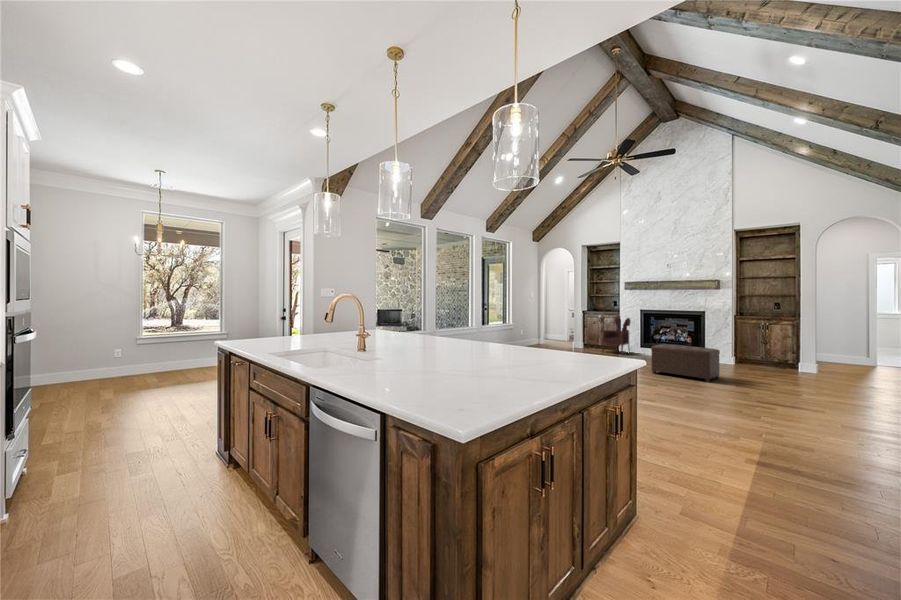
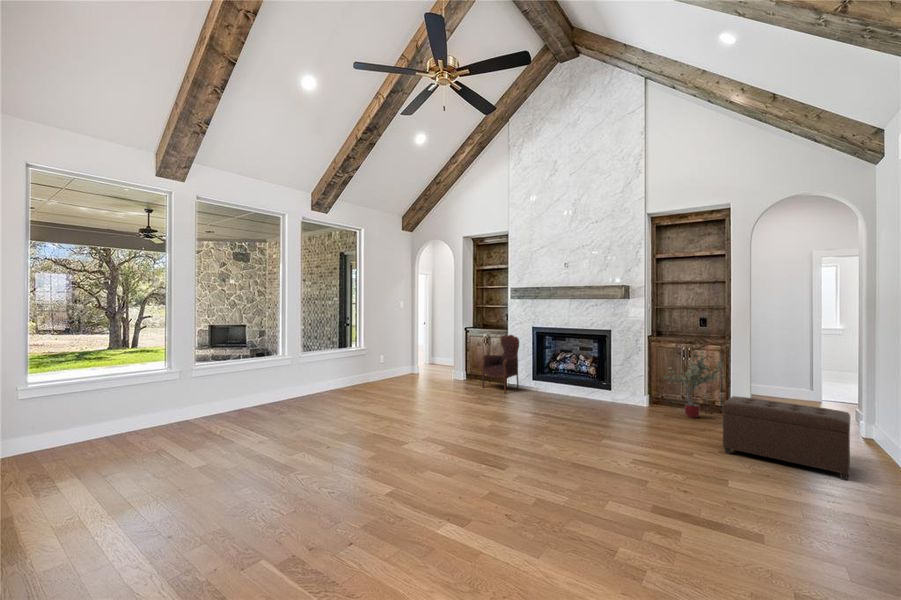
potted tree: none [746,324,796,370] -> present [663,351,724,418]
ottoman: present [651,344,720,382] -> present [722,396,850,480]

